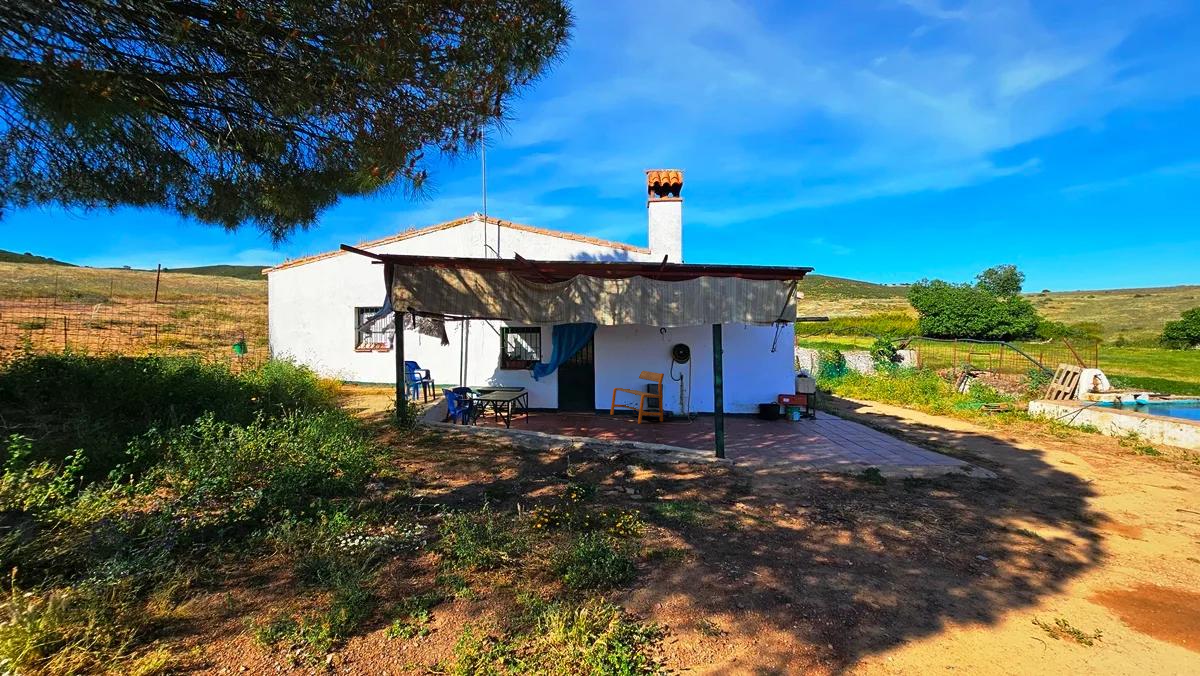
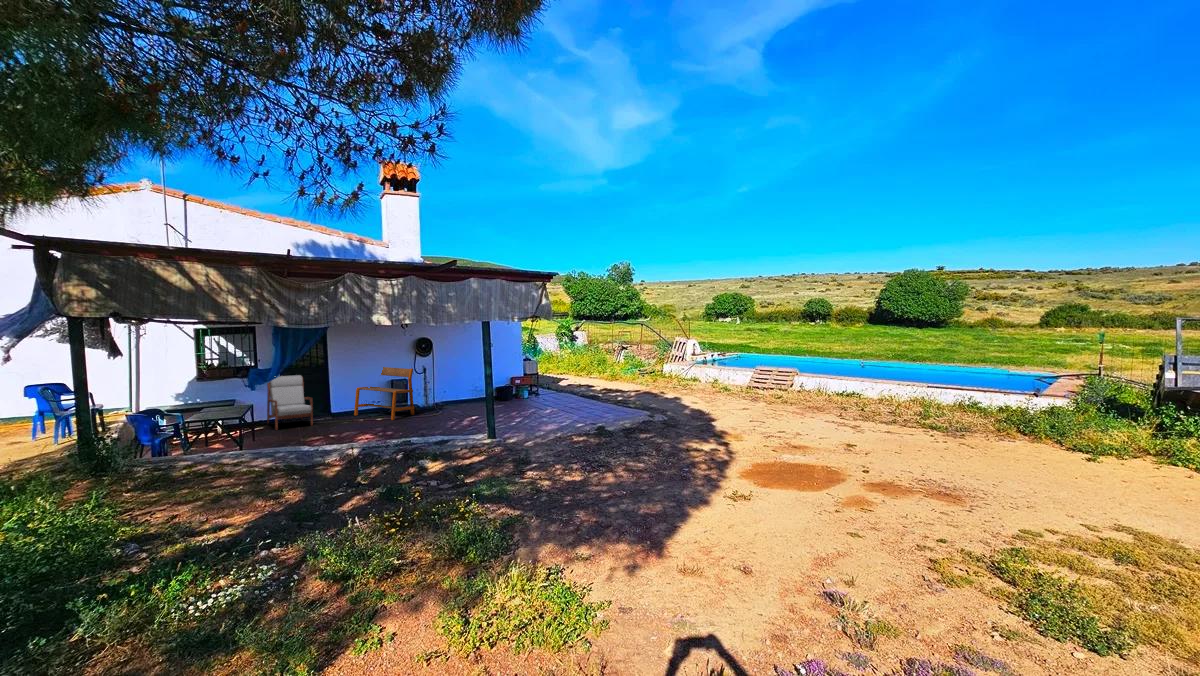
armchair: none [542,371,573,419] -> present [267,375,313,430]

